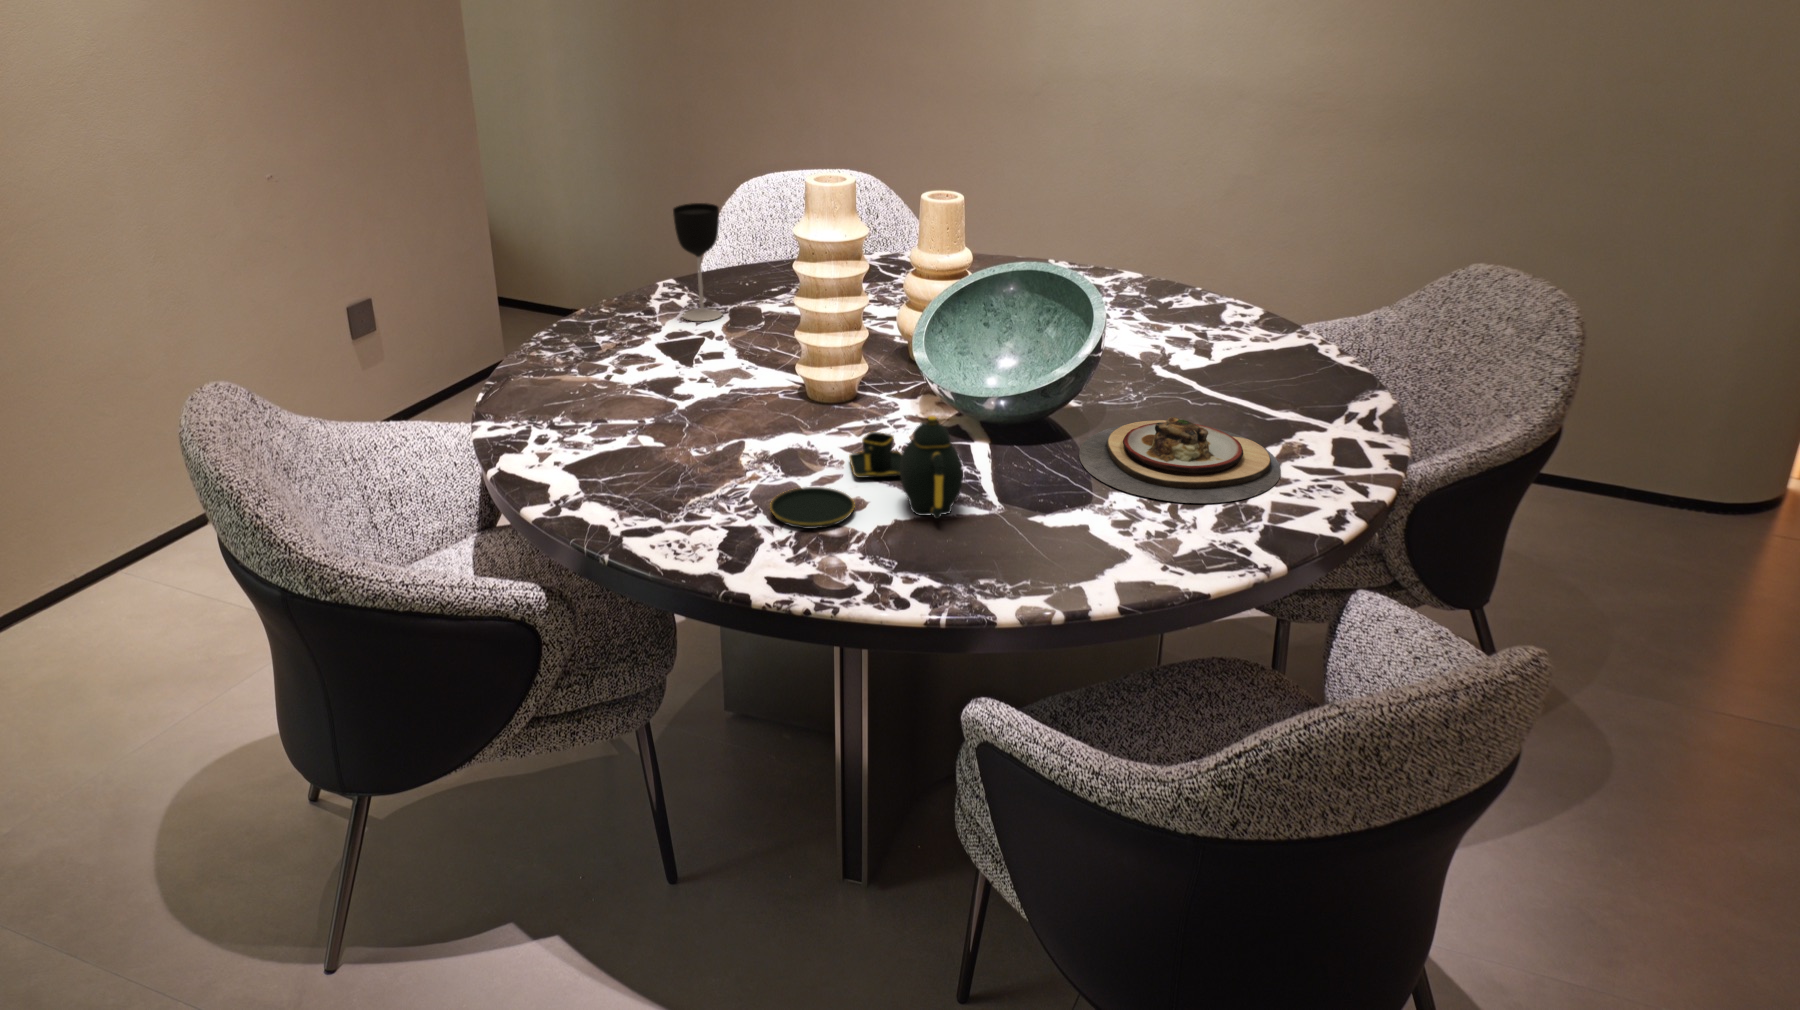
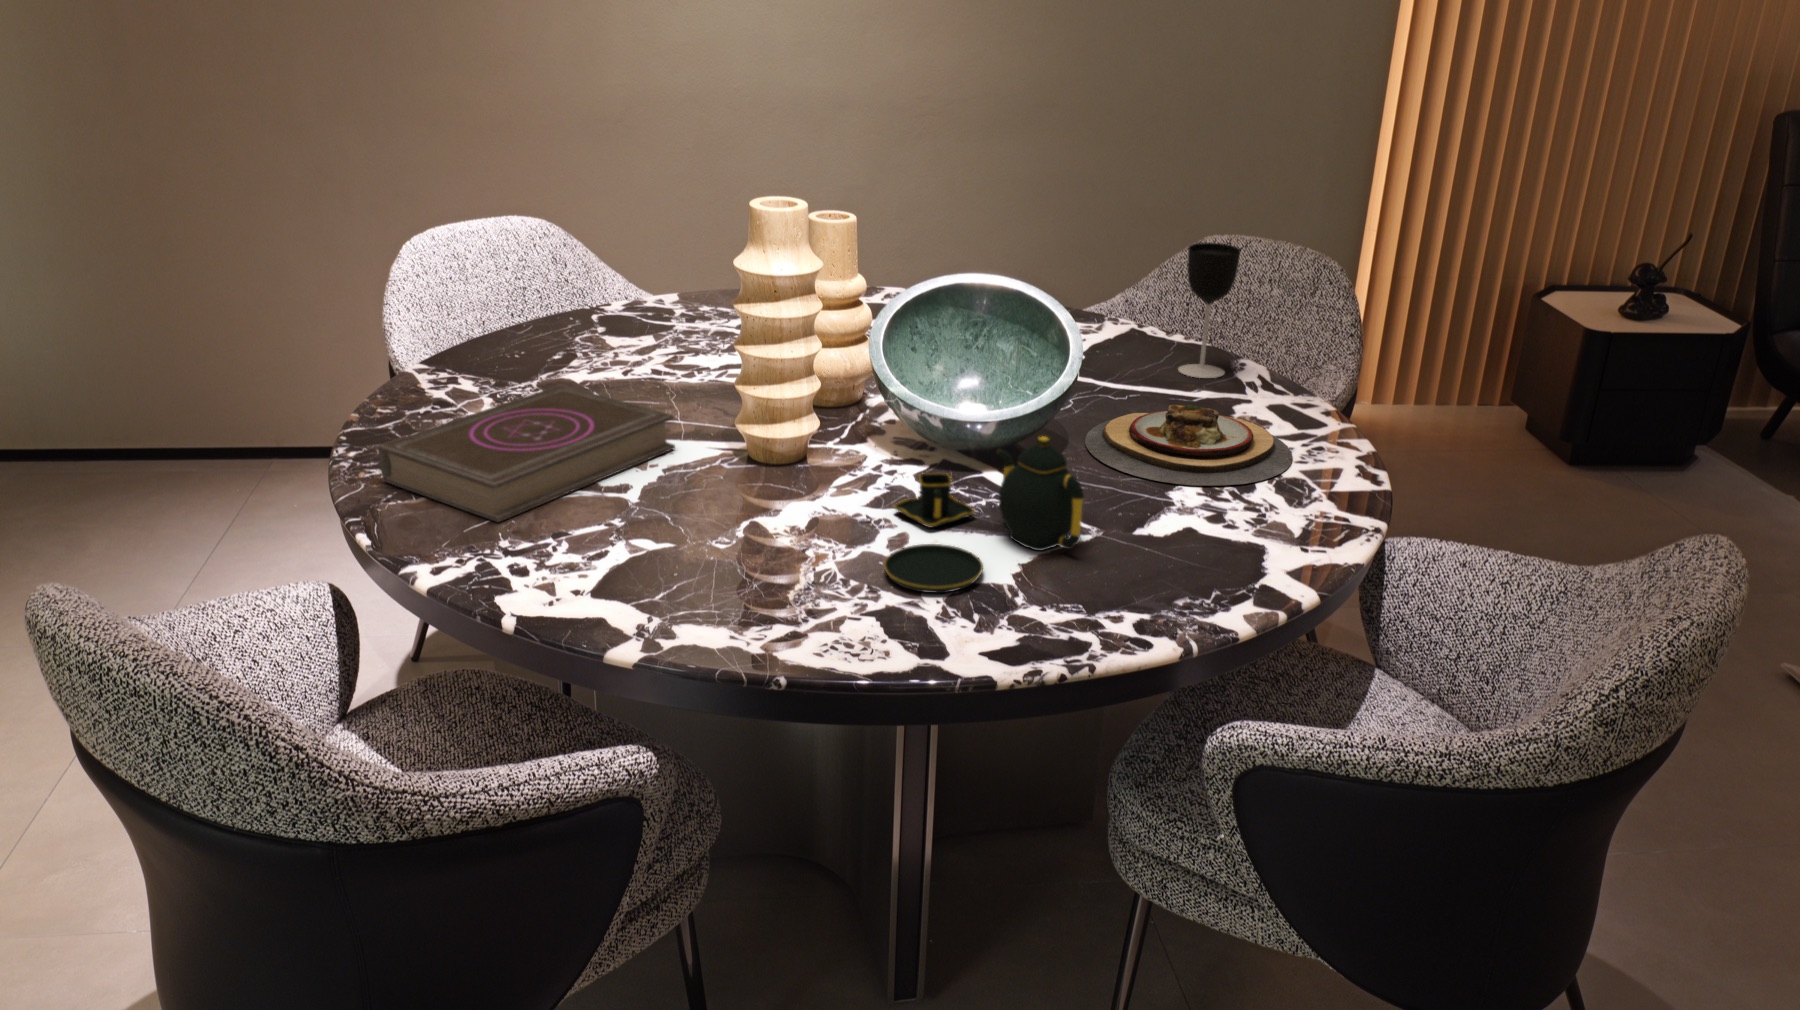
wine glass: present [673,203,722,321] -> present [1178,243,1240,378]
book: none [542,312,761,407] -> present [378,385,675,522]

